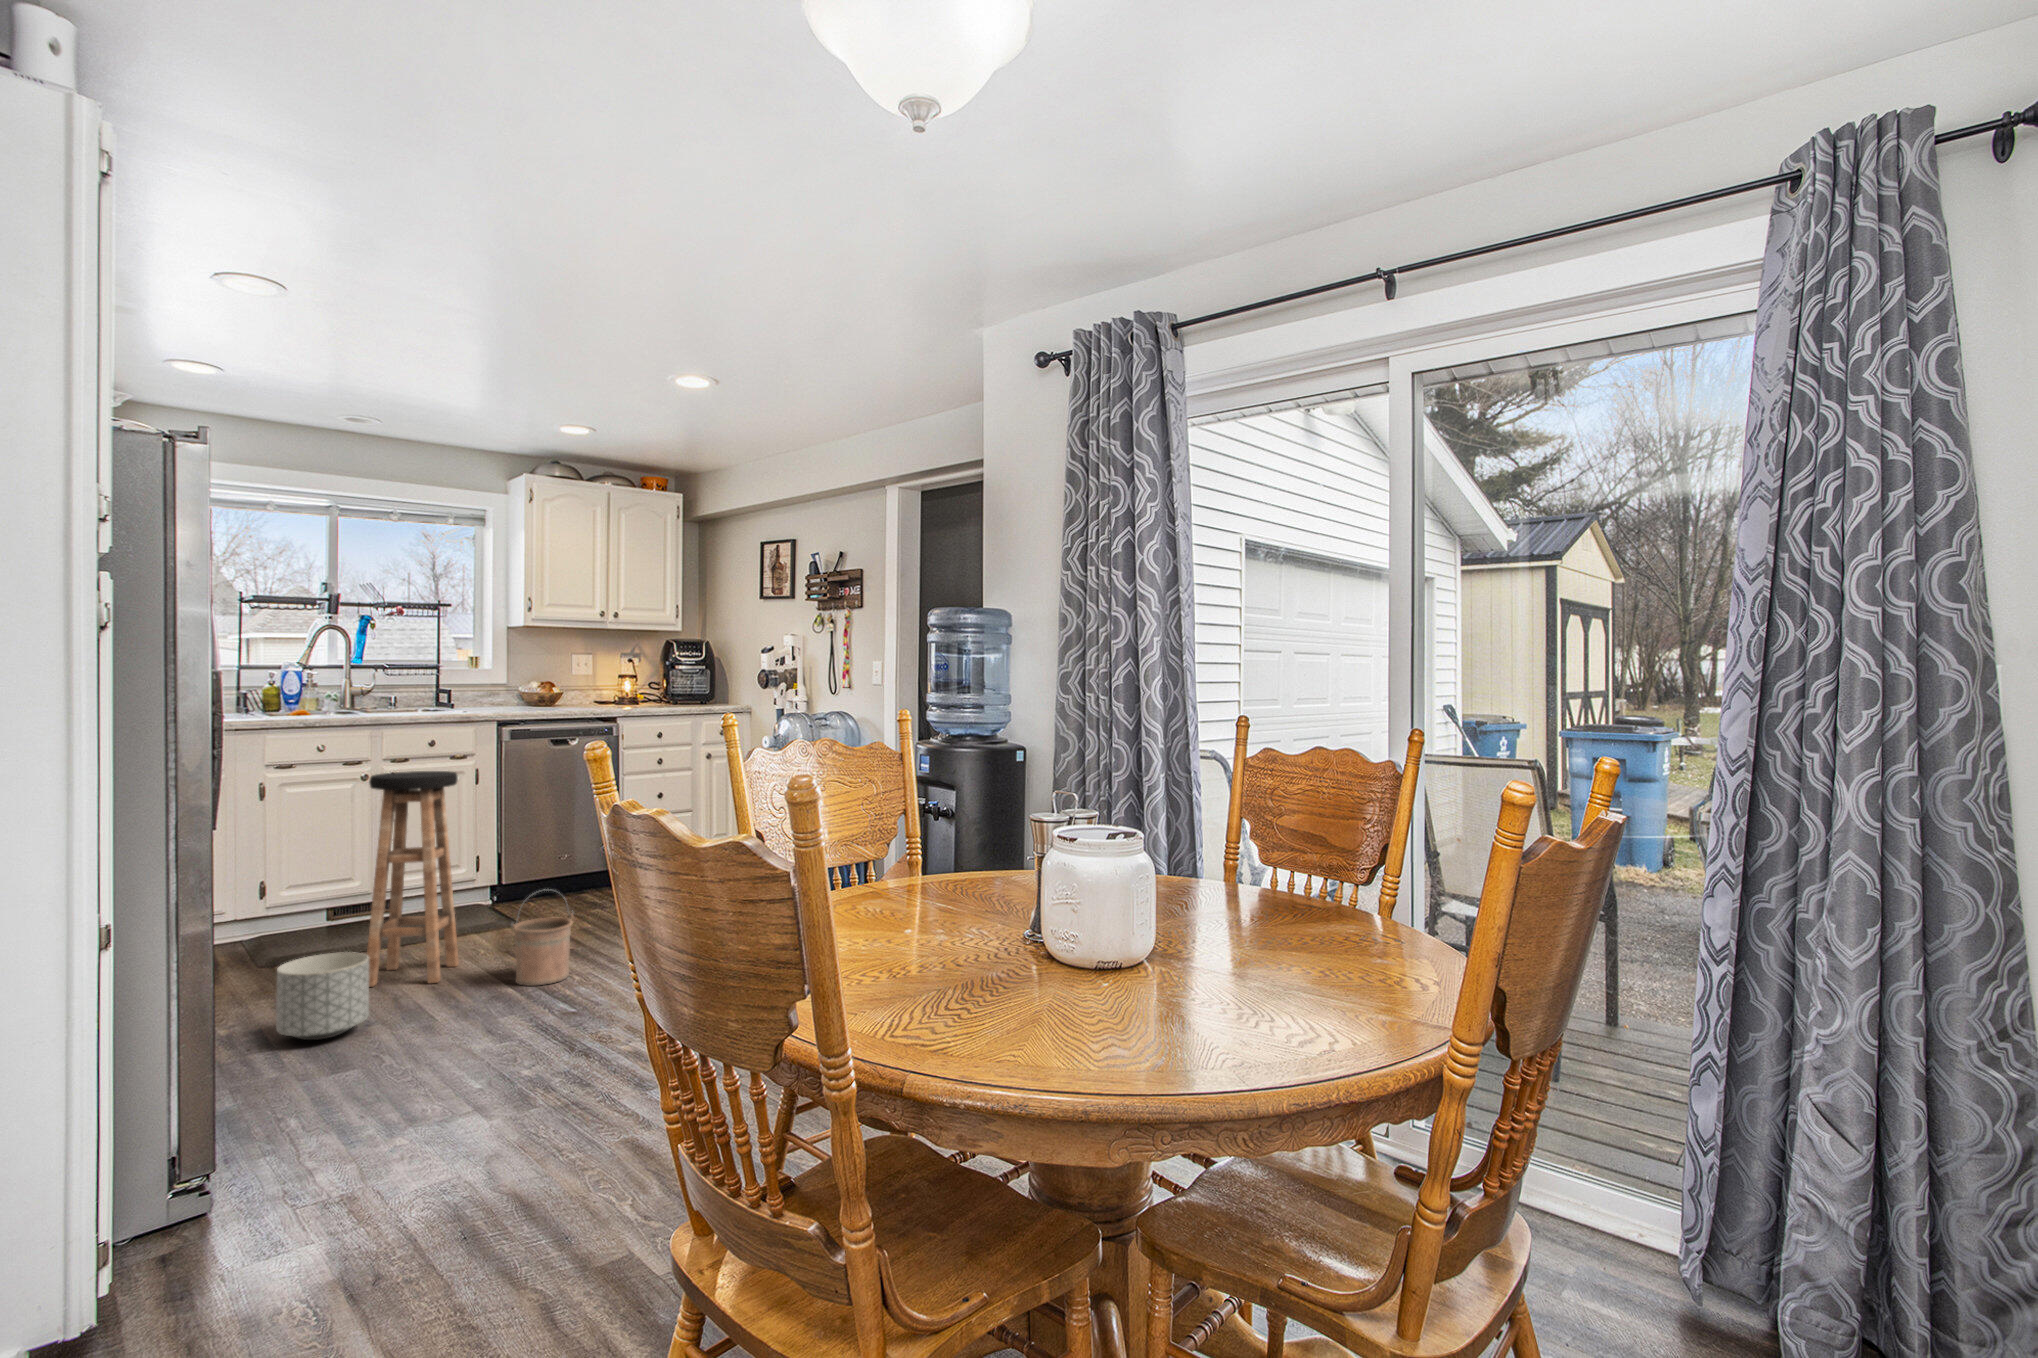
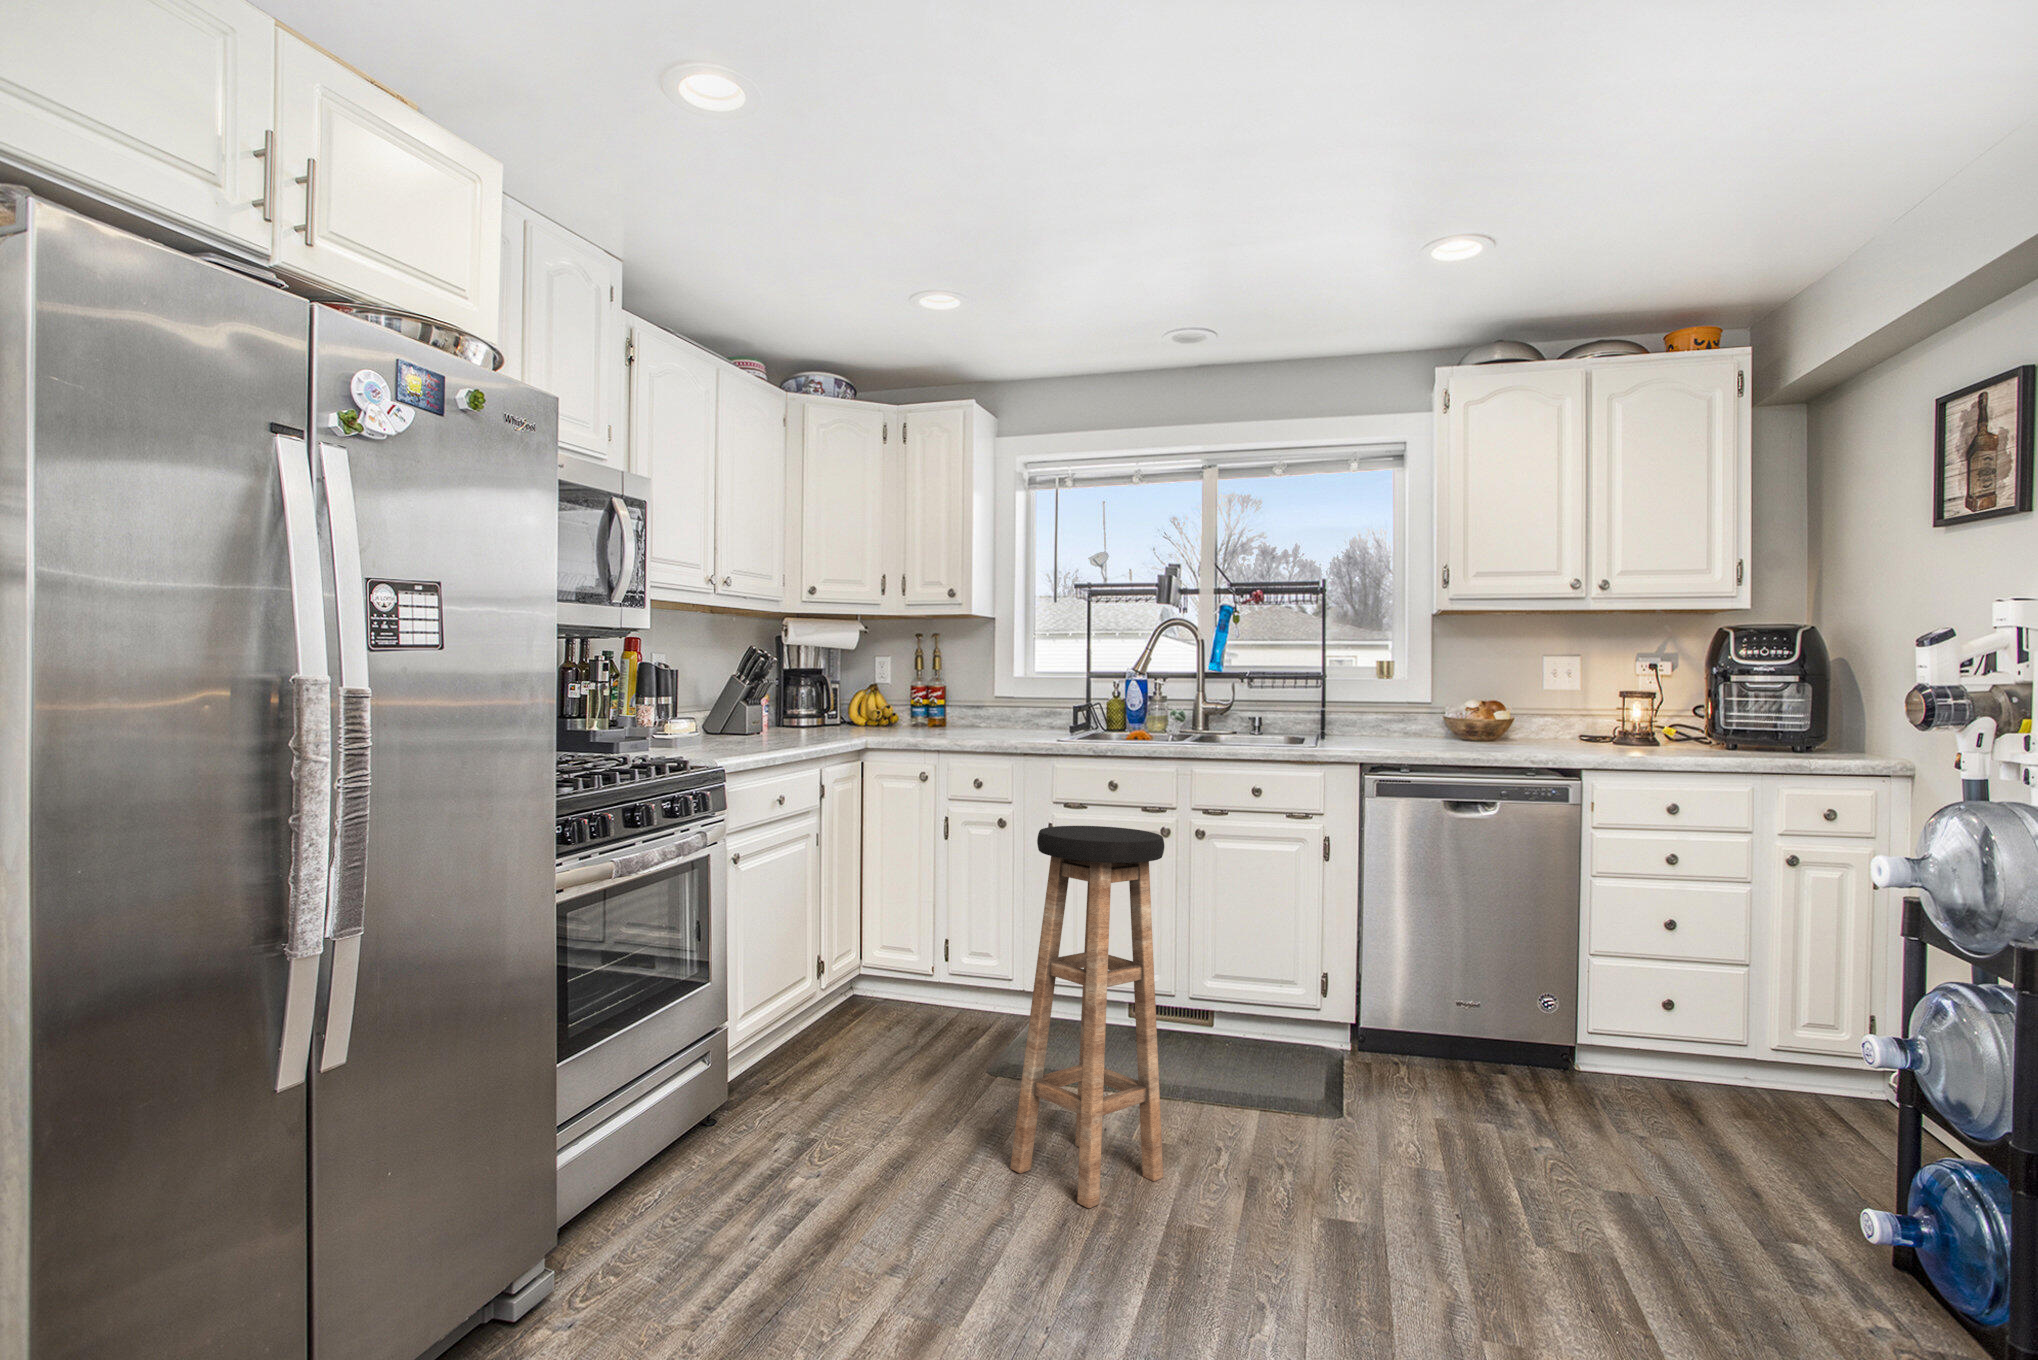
bucket: present [511,897,573,986] -> none [1165,1102,1296,1312]
planter: present [276,952,369,1040] -> none [782,1107,913,1264]

